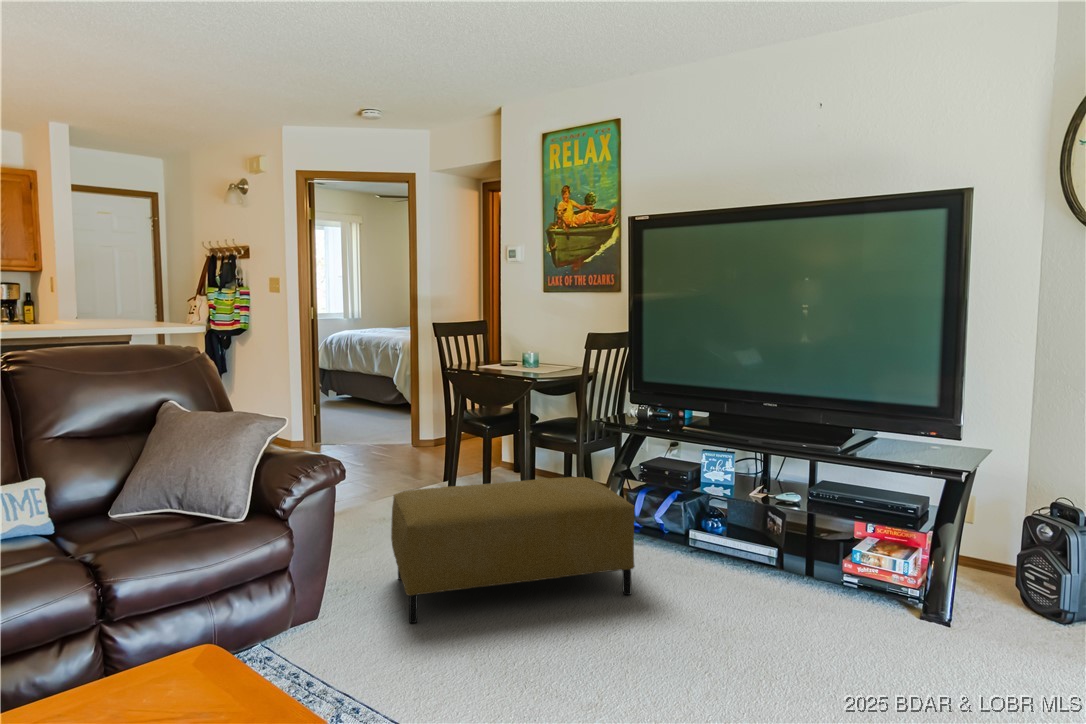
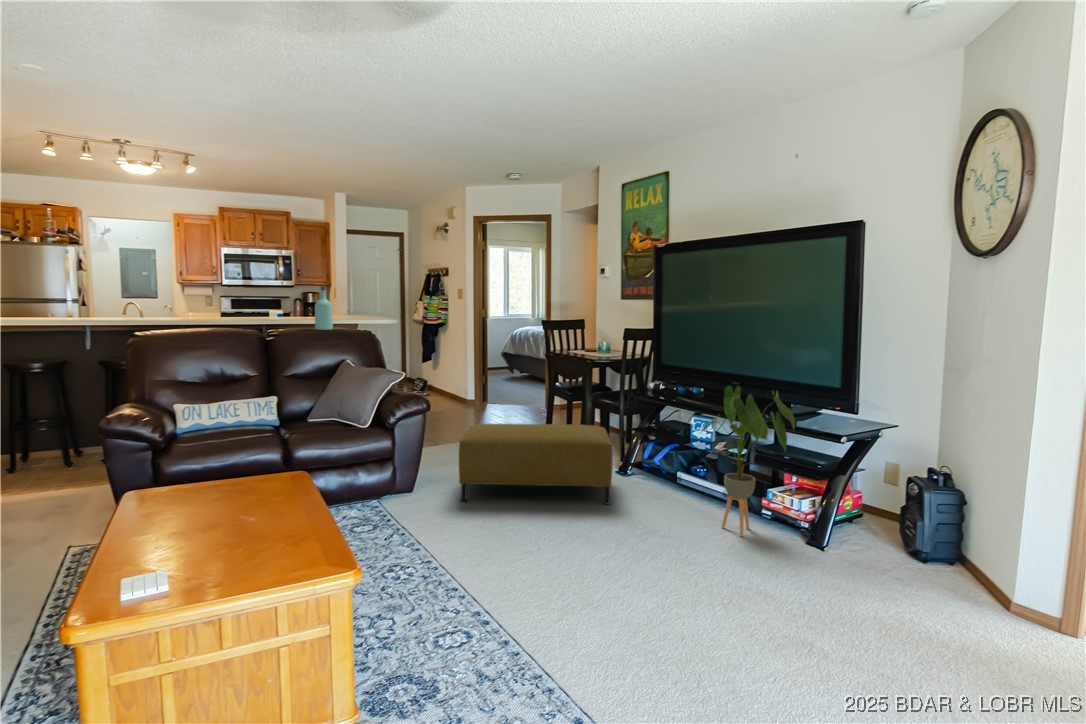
bottle: none [85,272,120,349] -> present [315,286,333,330]
house plant: none [771,412,901,621] -> present [702,386,795,536]

